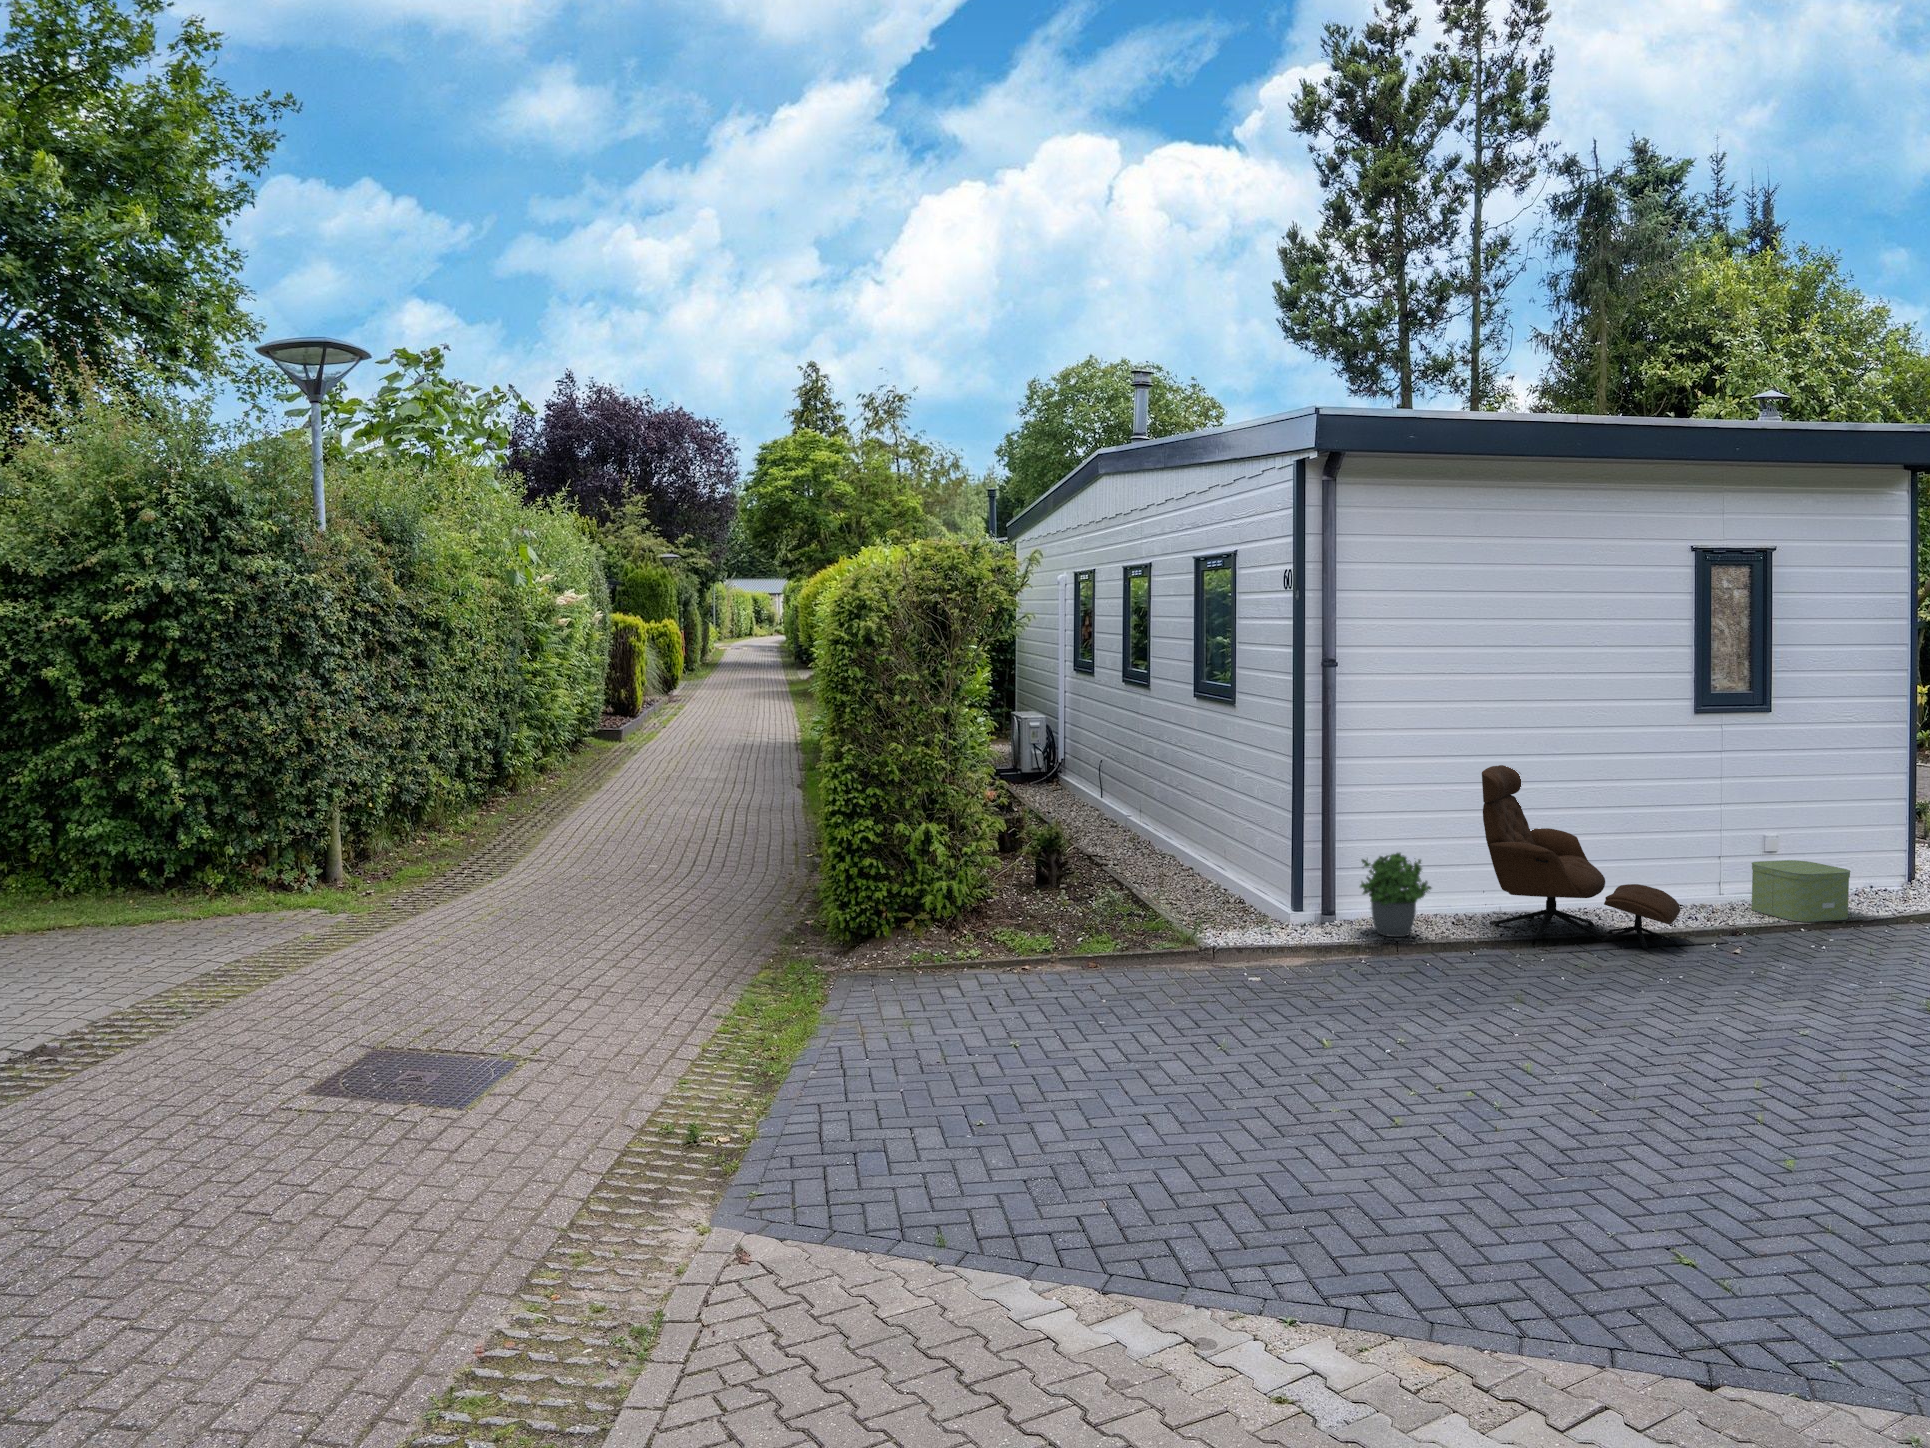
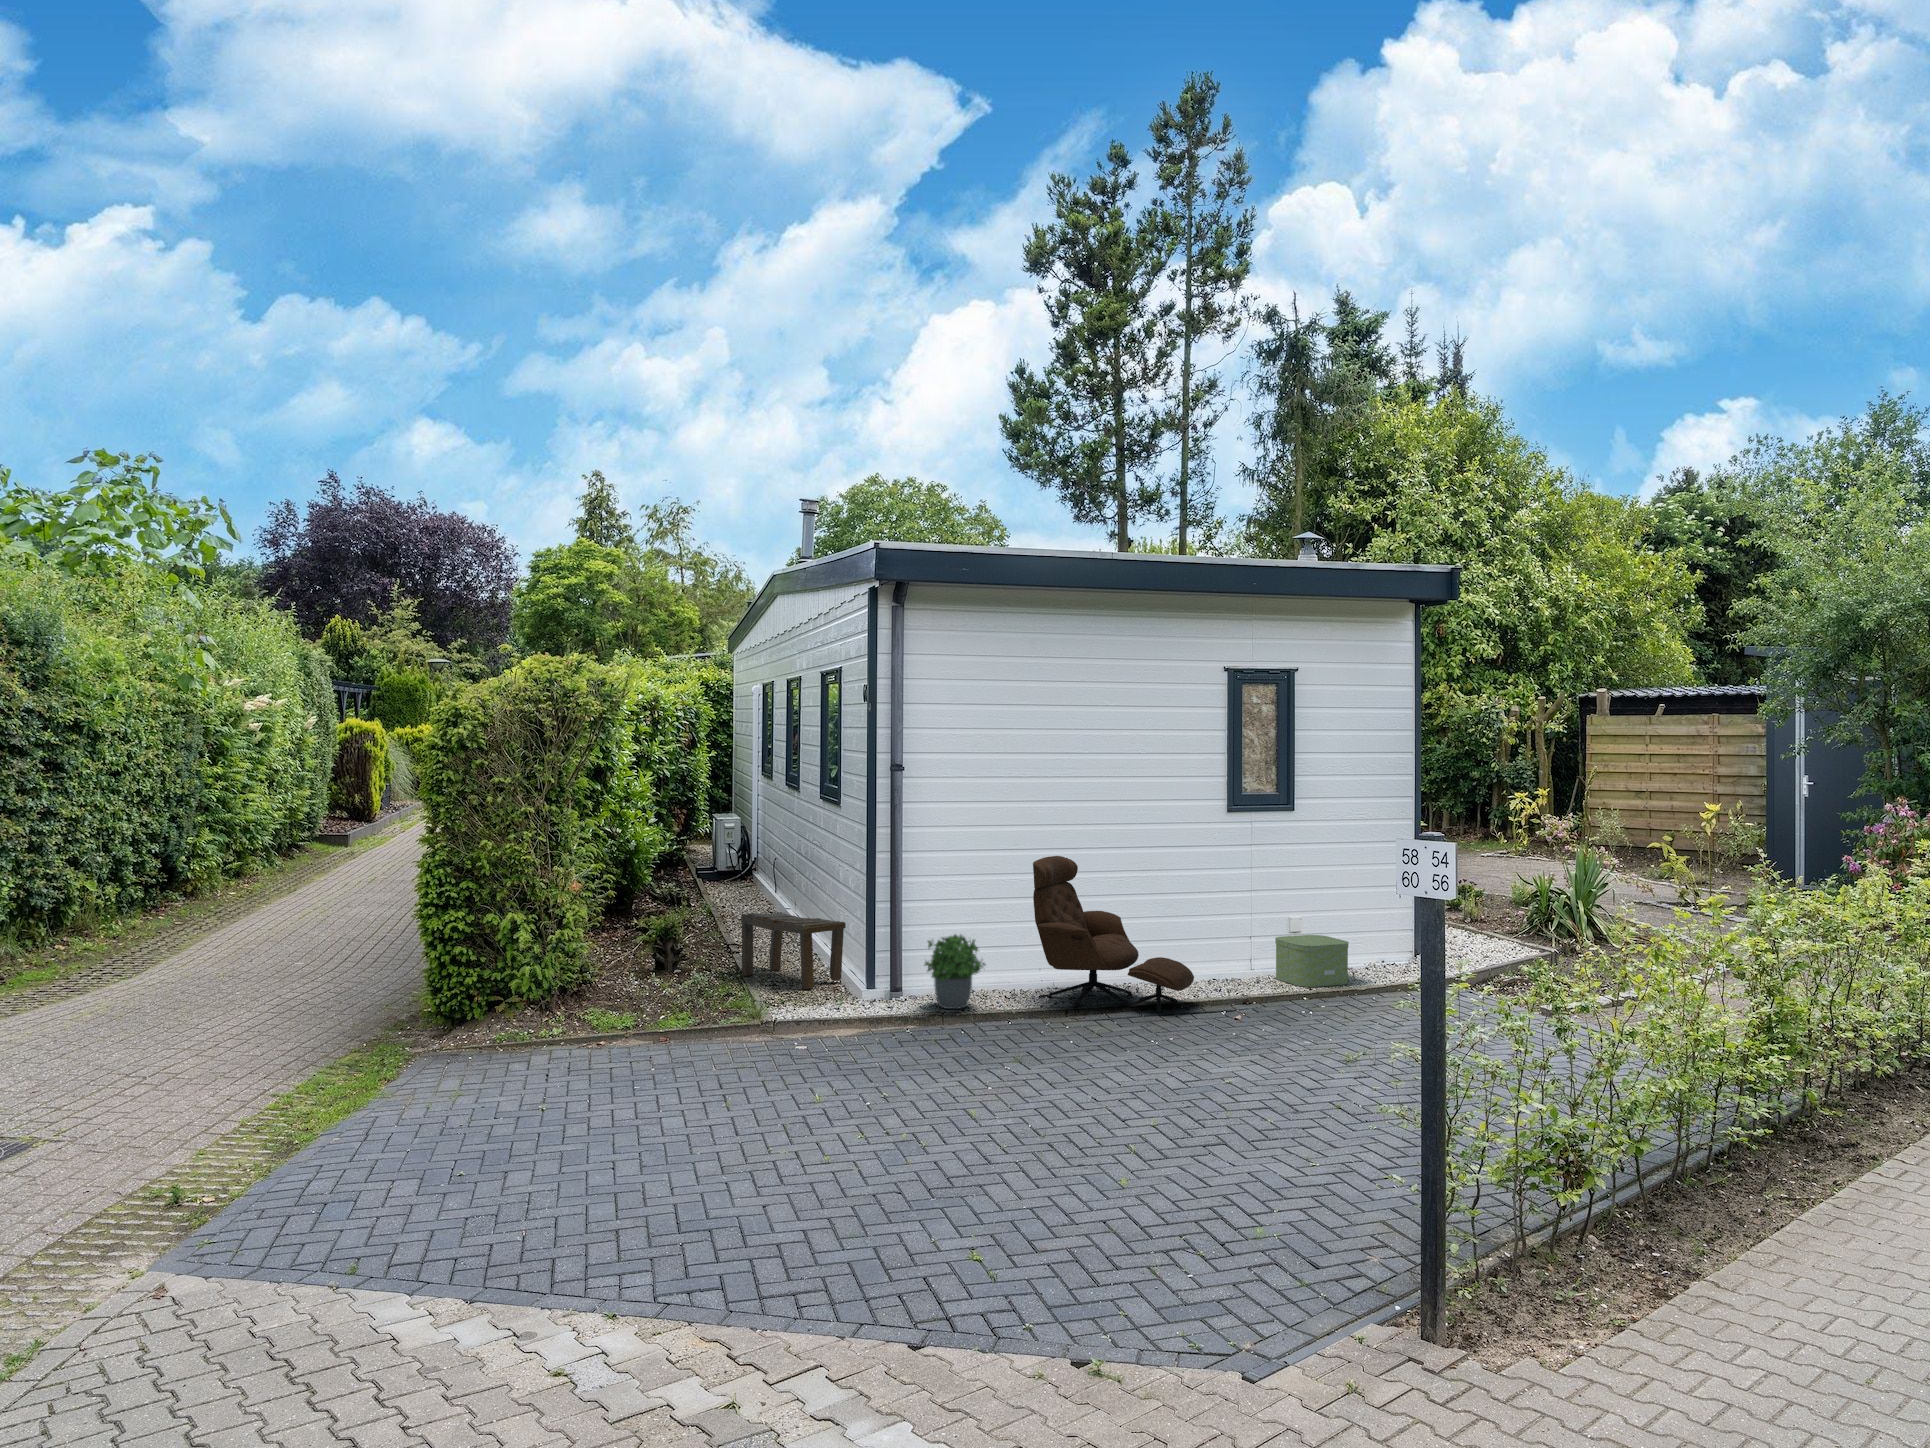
bench: none [1126,823,1249,909] -> present [741,912,846,989]

